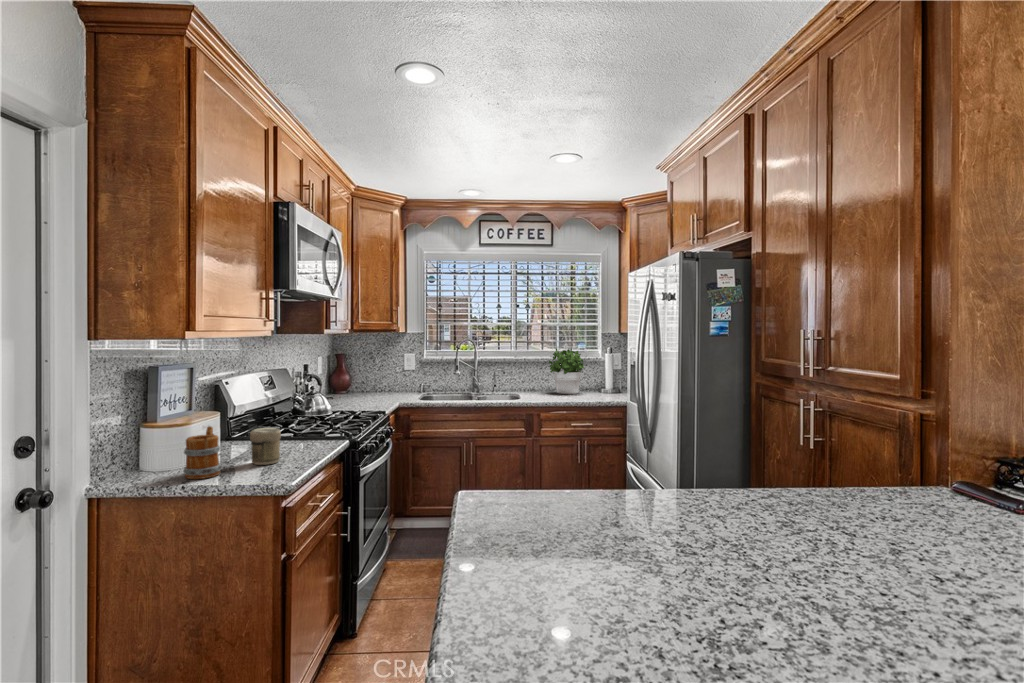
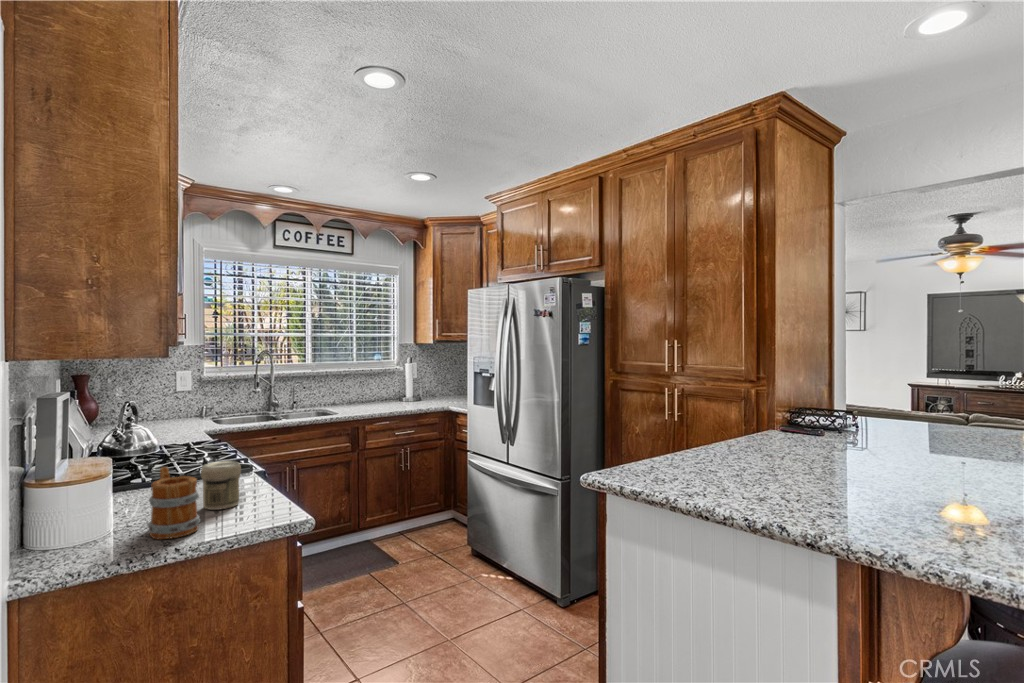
potted plant: present [549,349,584,394] -> none [349,360,388,406]

